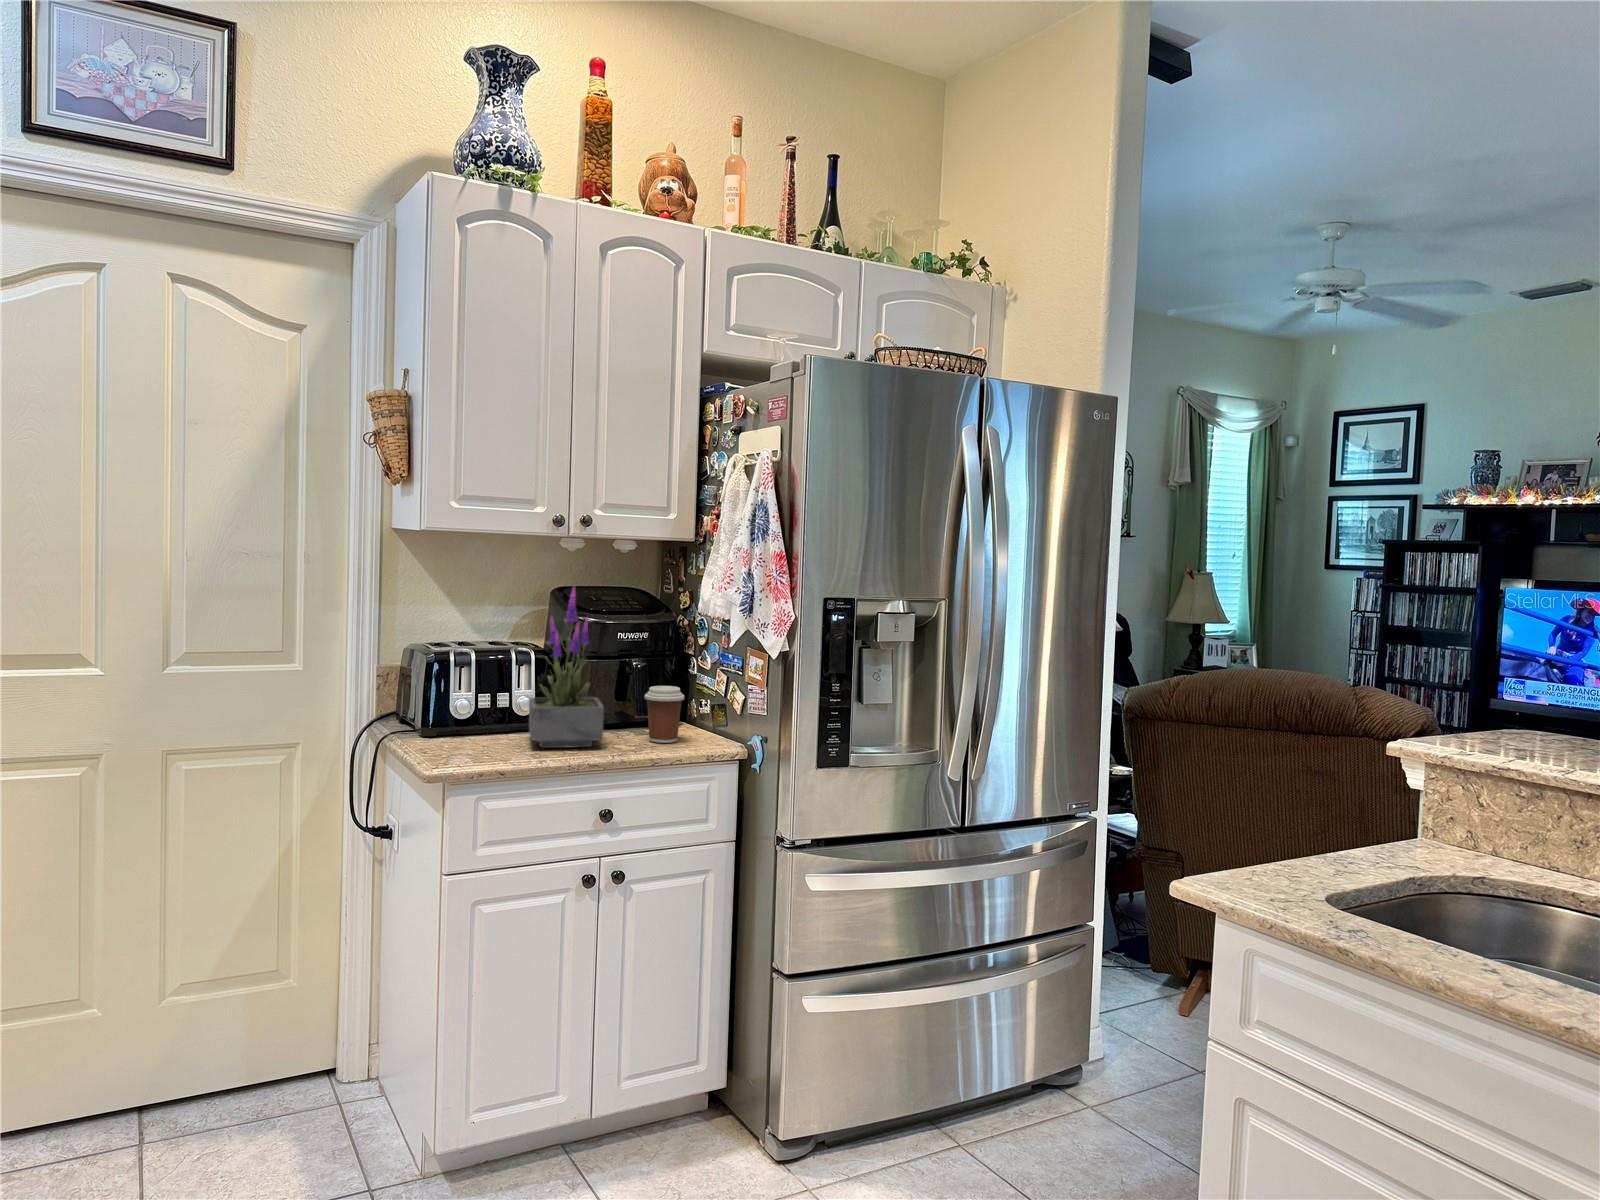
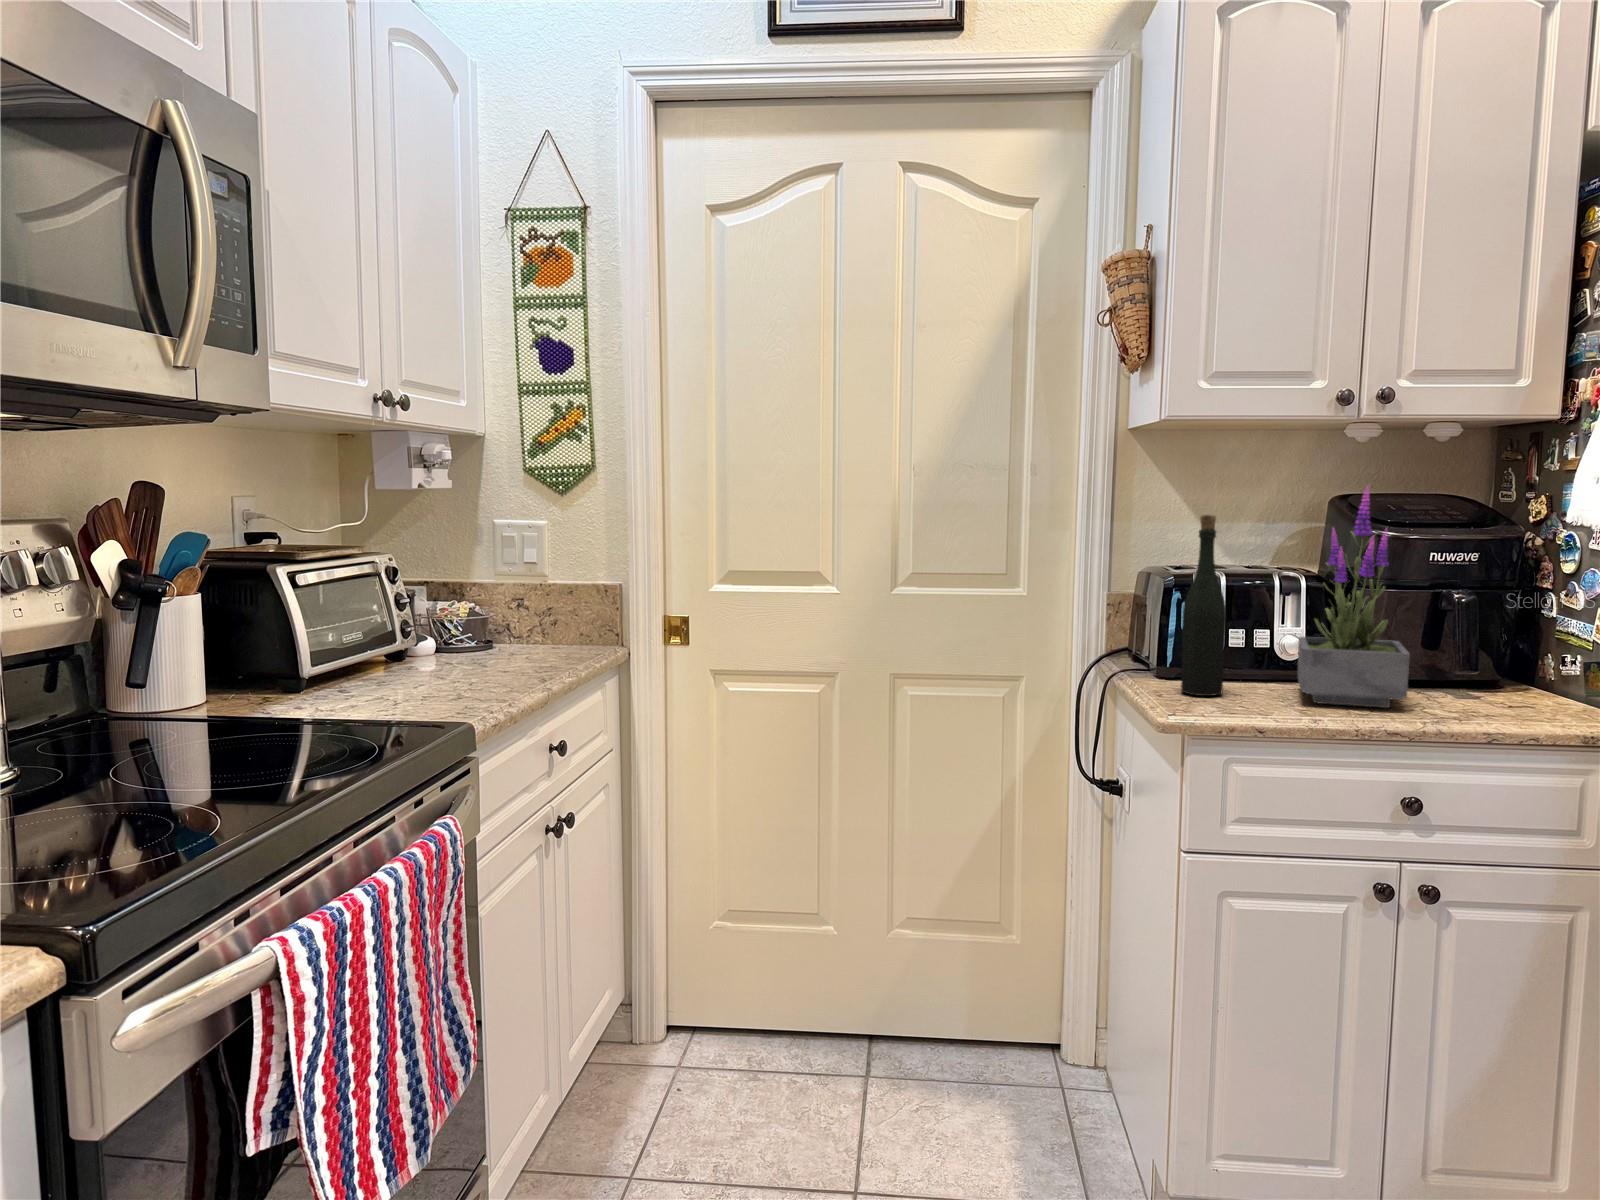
bottle: none [441,606,475,749] -> present [1181,515,1226,696]
coffee cup: present [644,686,685,743] -> none [1473,629,1540,711]

